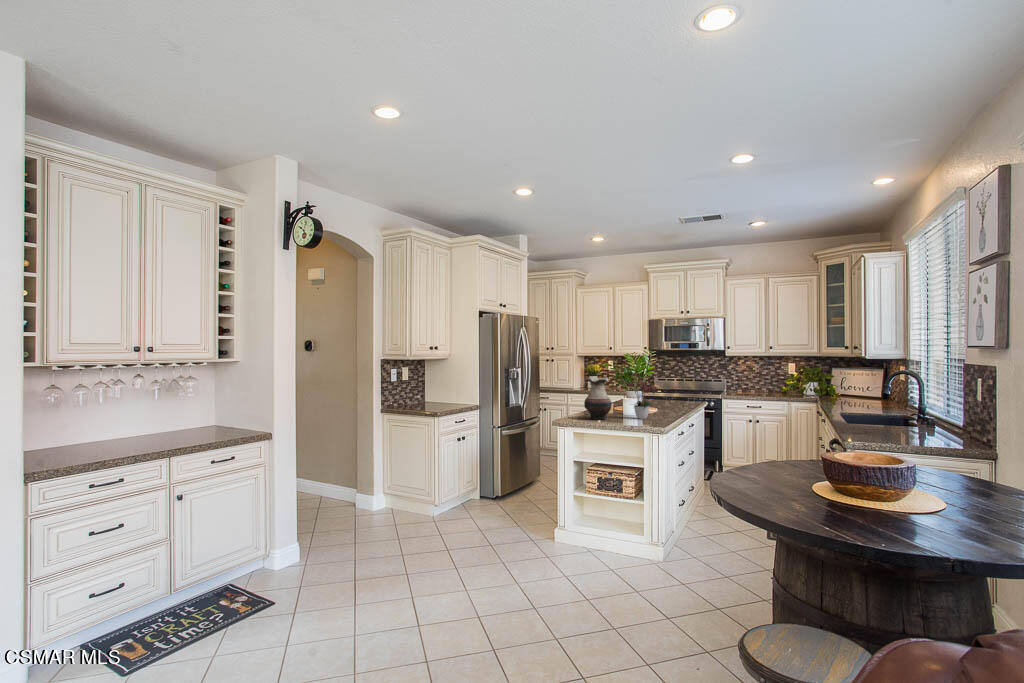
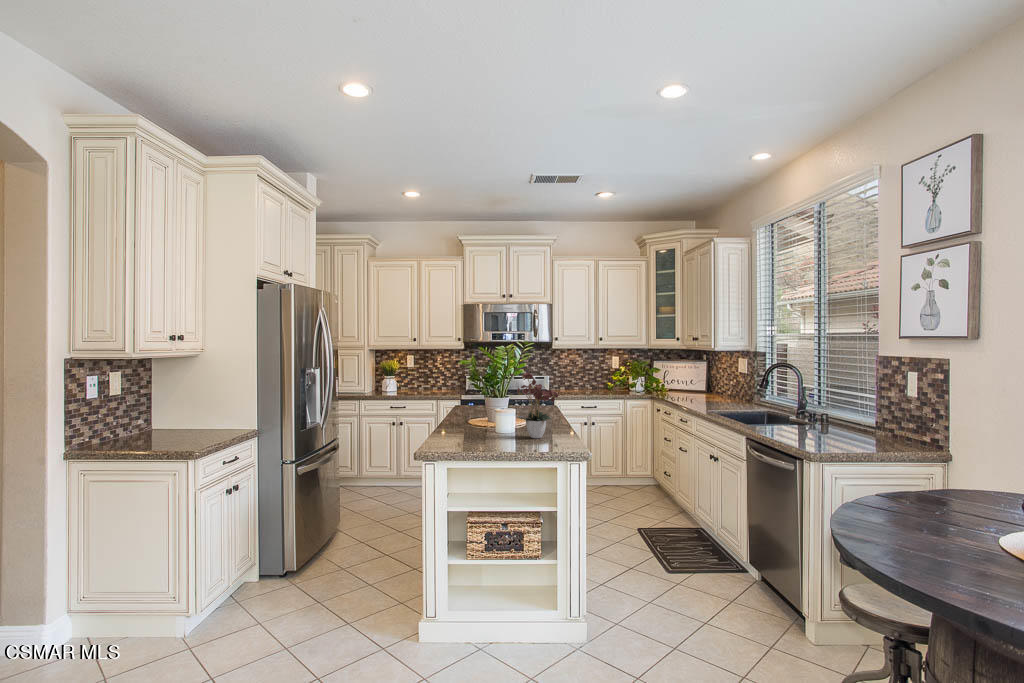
vase: present [584,377,612,420] -> none [460,381,501,446]

